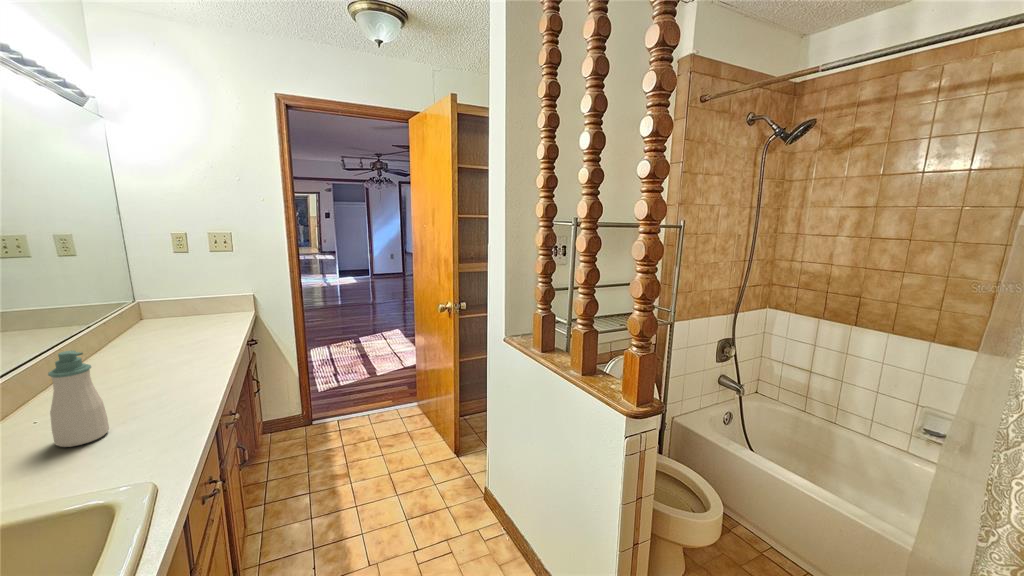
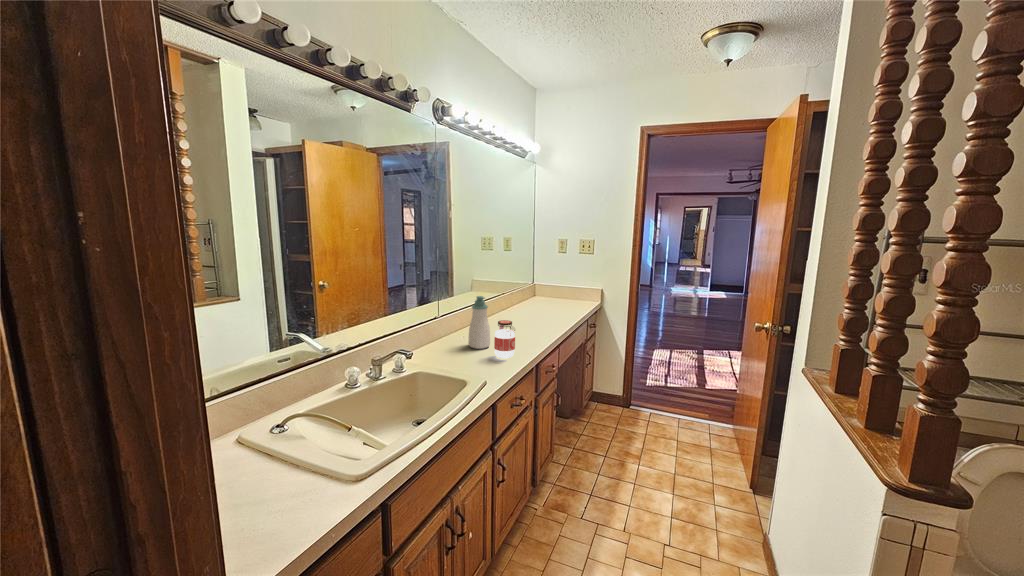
jar: none [125,379,176,445] -> present [494,320,515,358]

